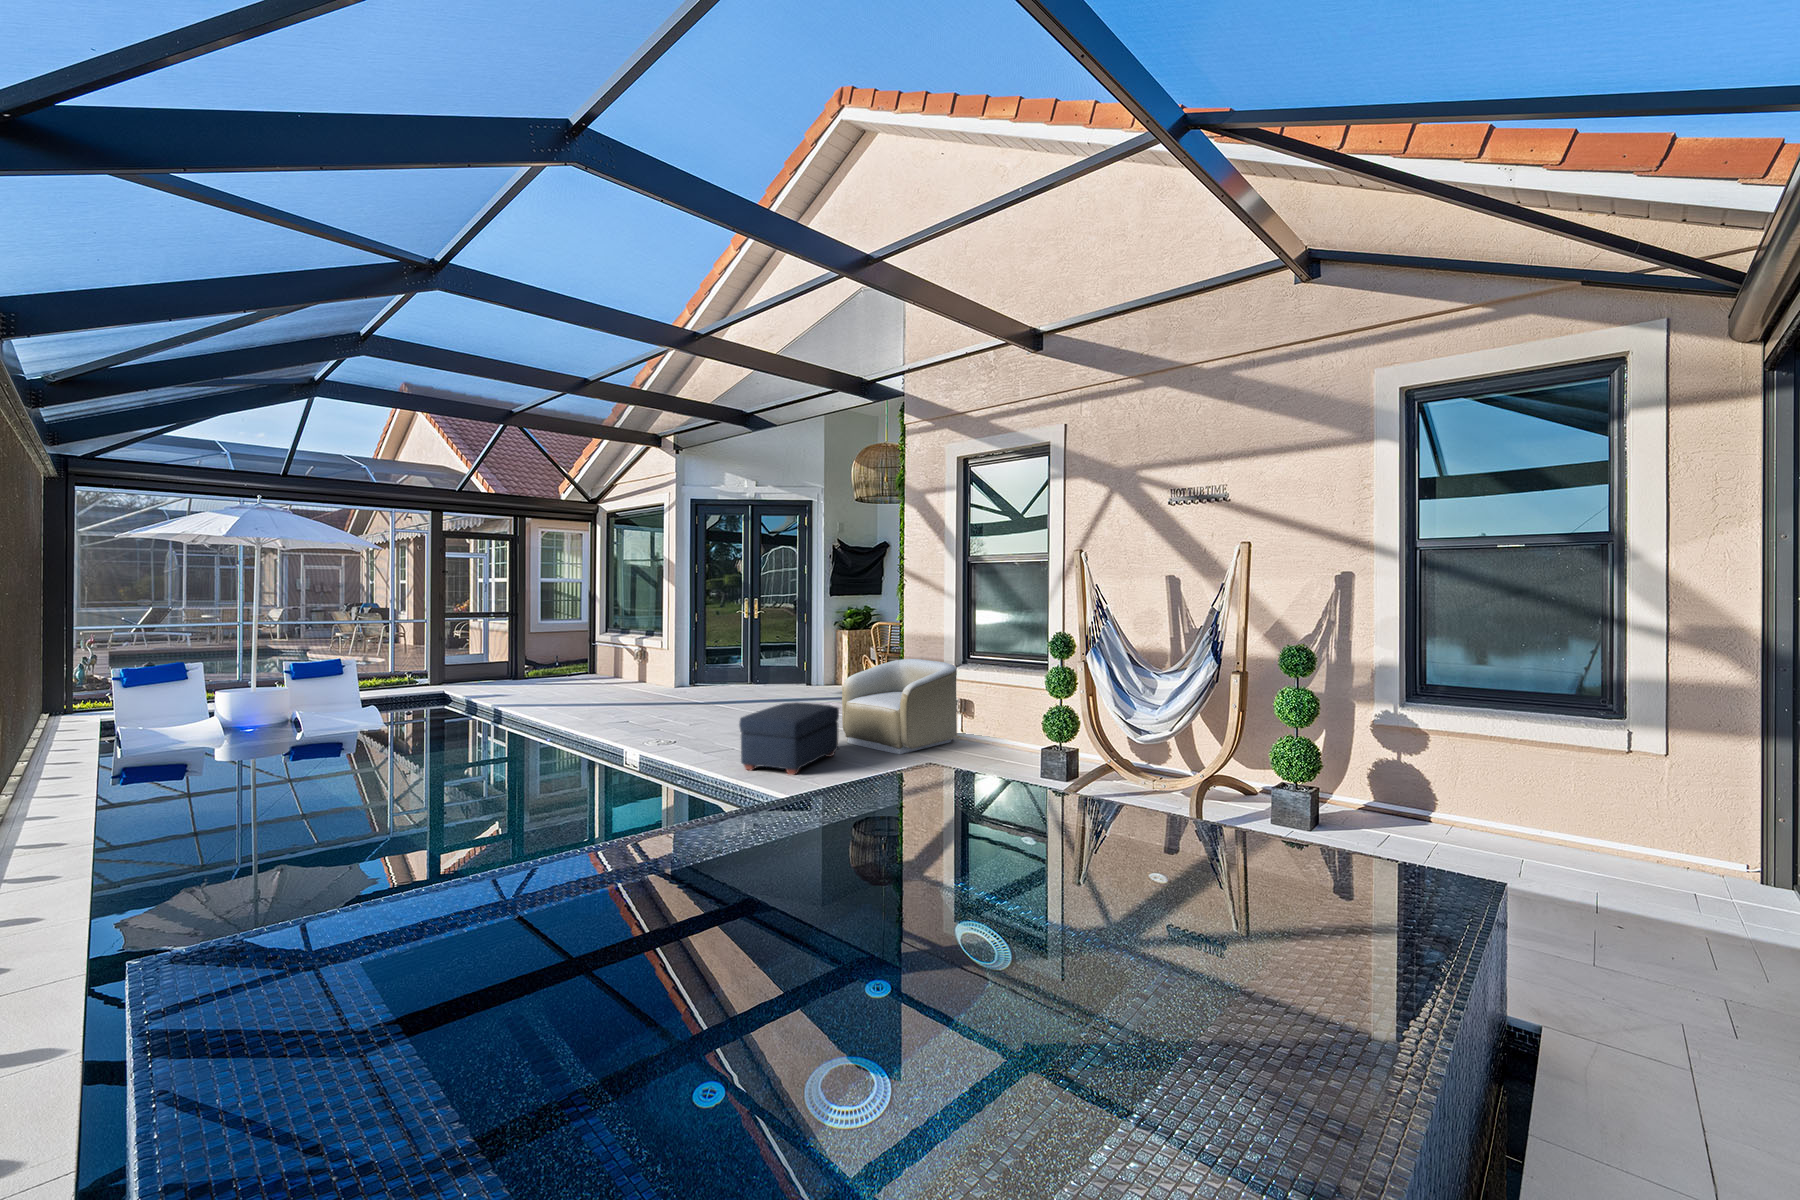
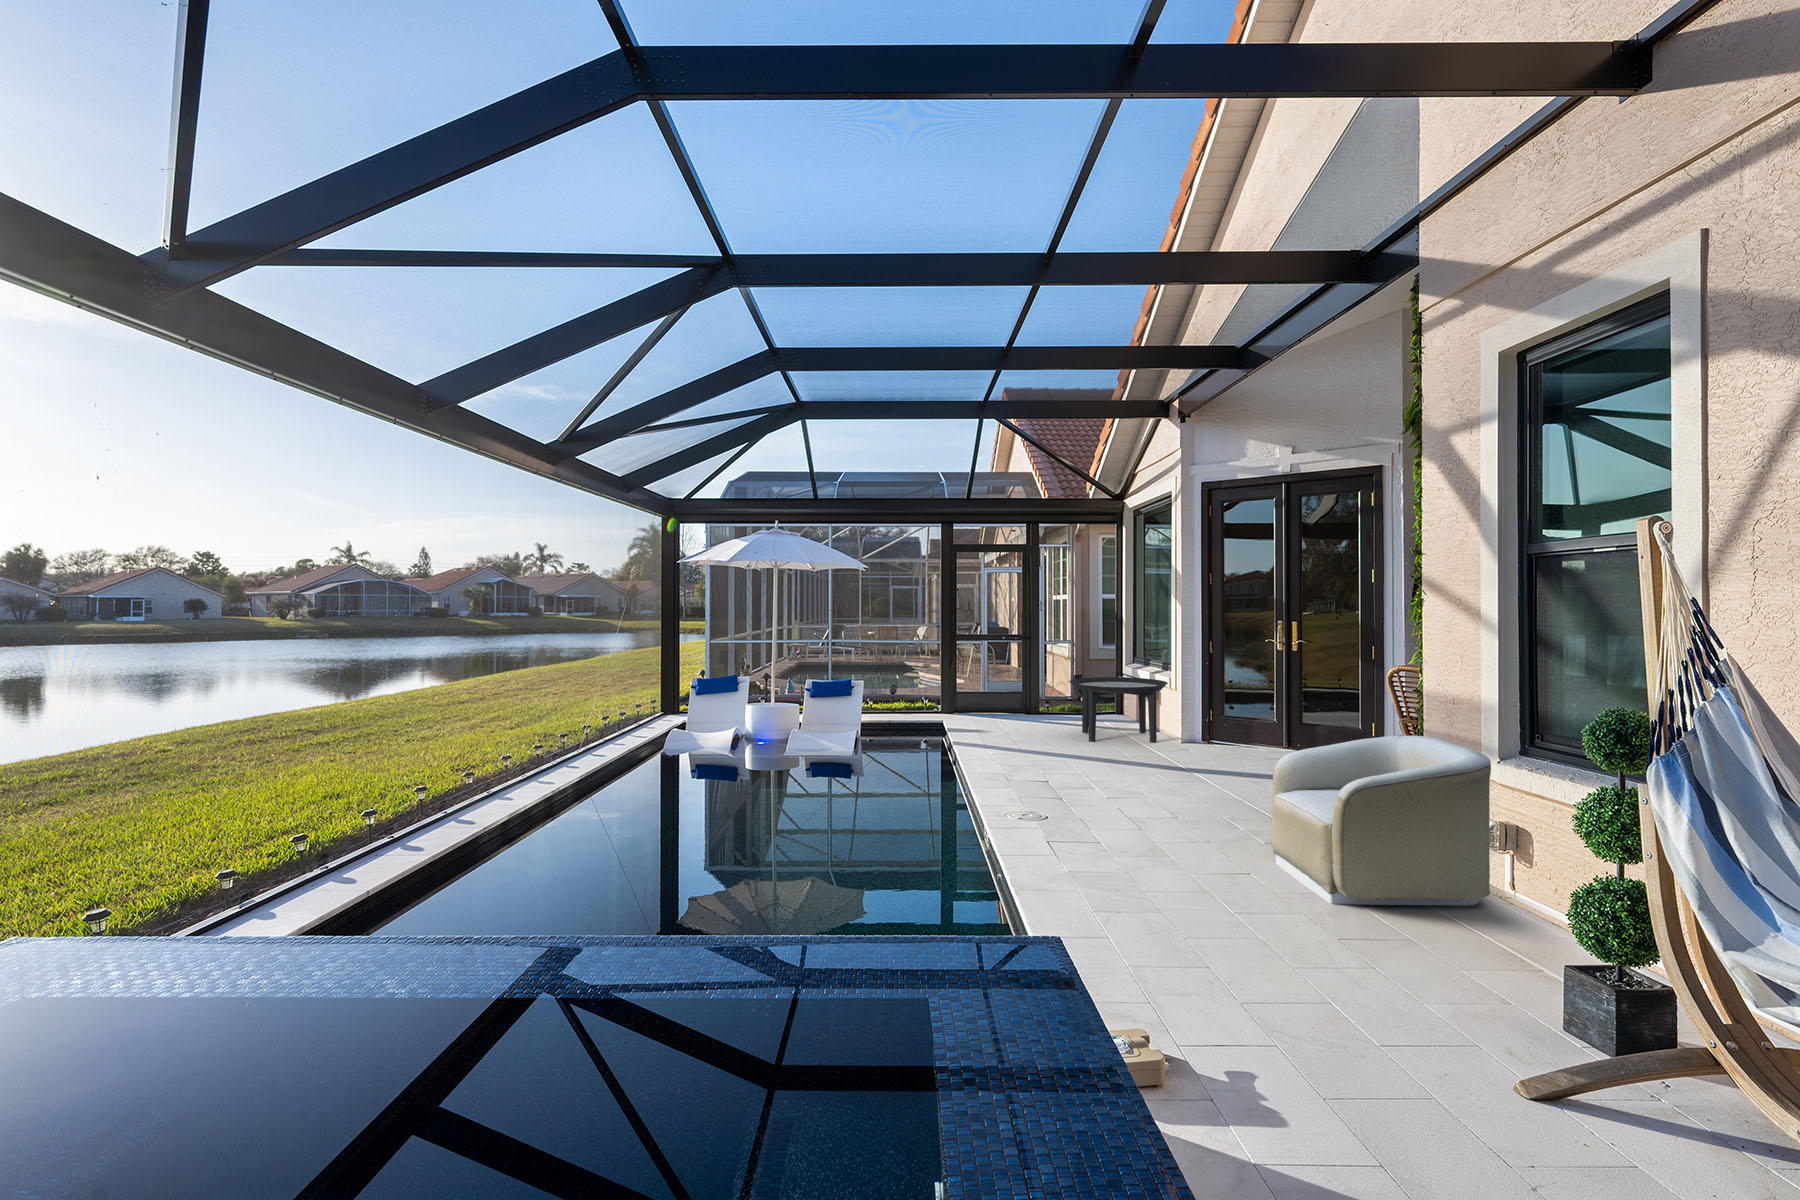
round table: none [583,644,662,697] -> present [1069,677,1168,743]
ottoman: present [739,702,839,775] -> none [1052,780,1226,895]

